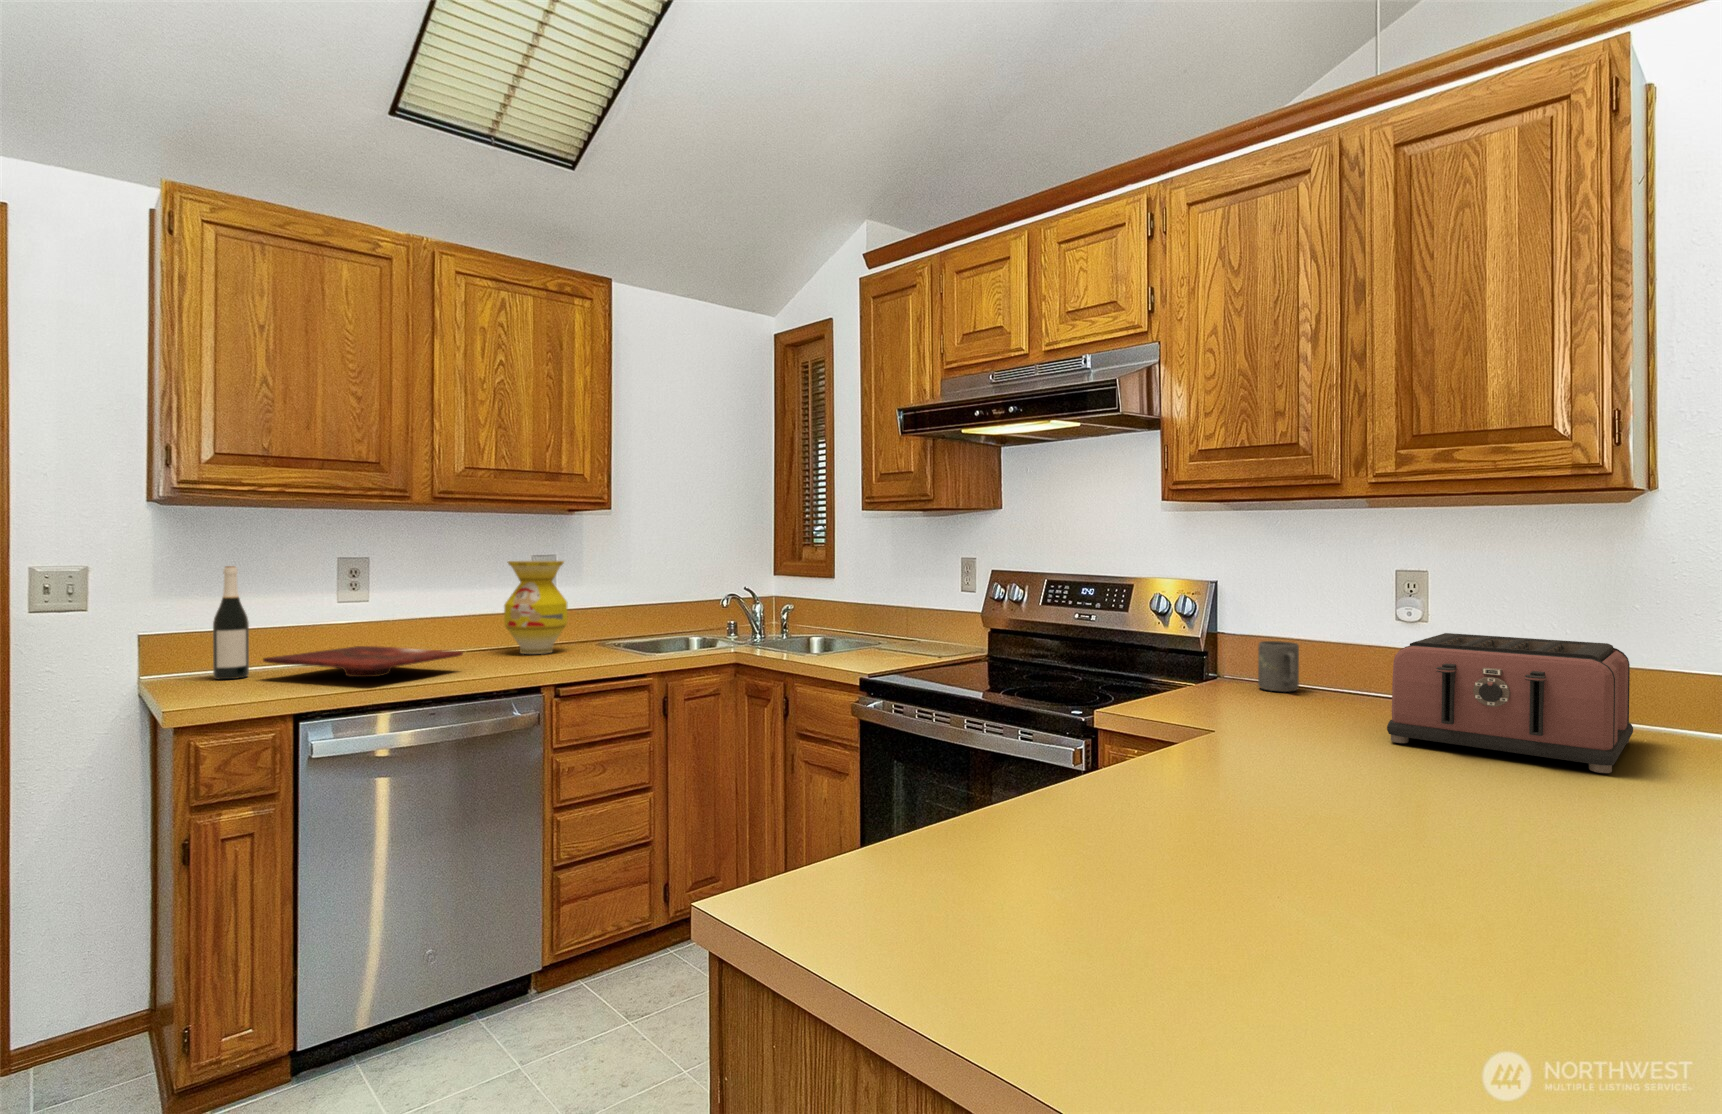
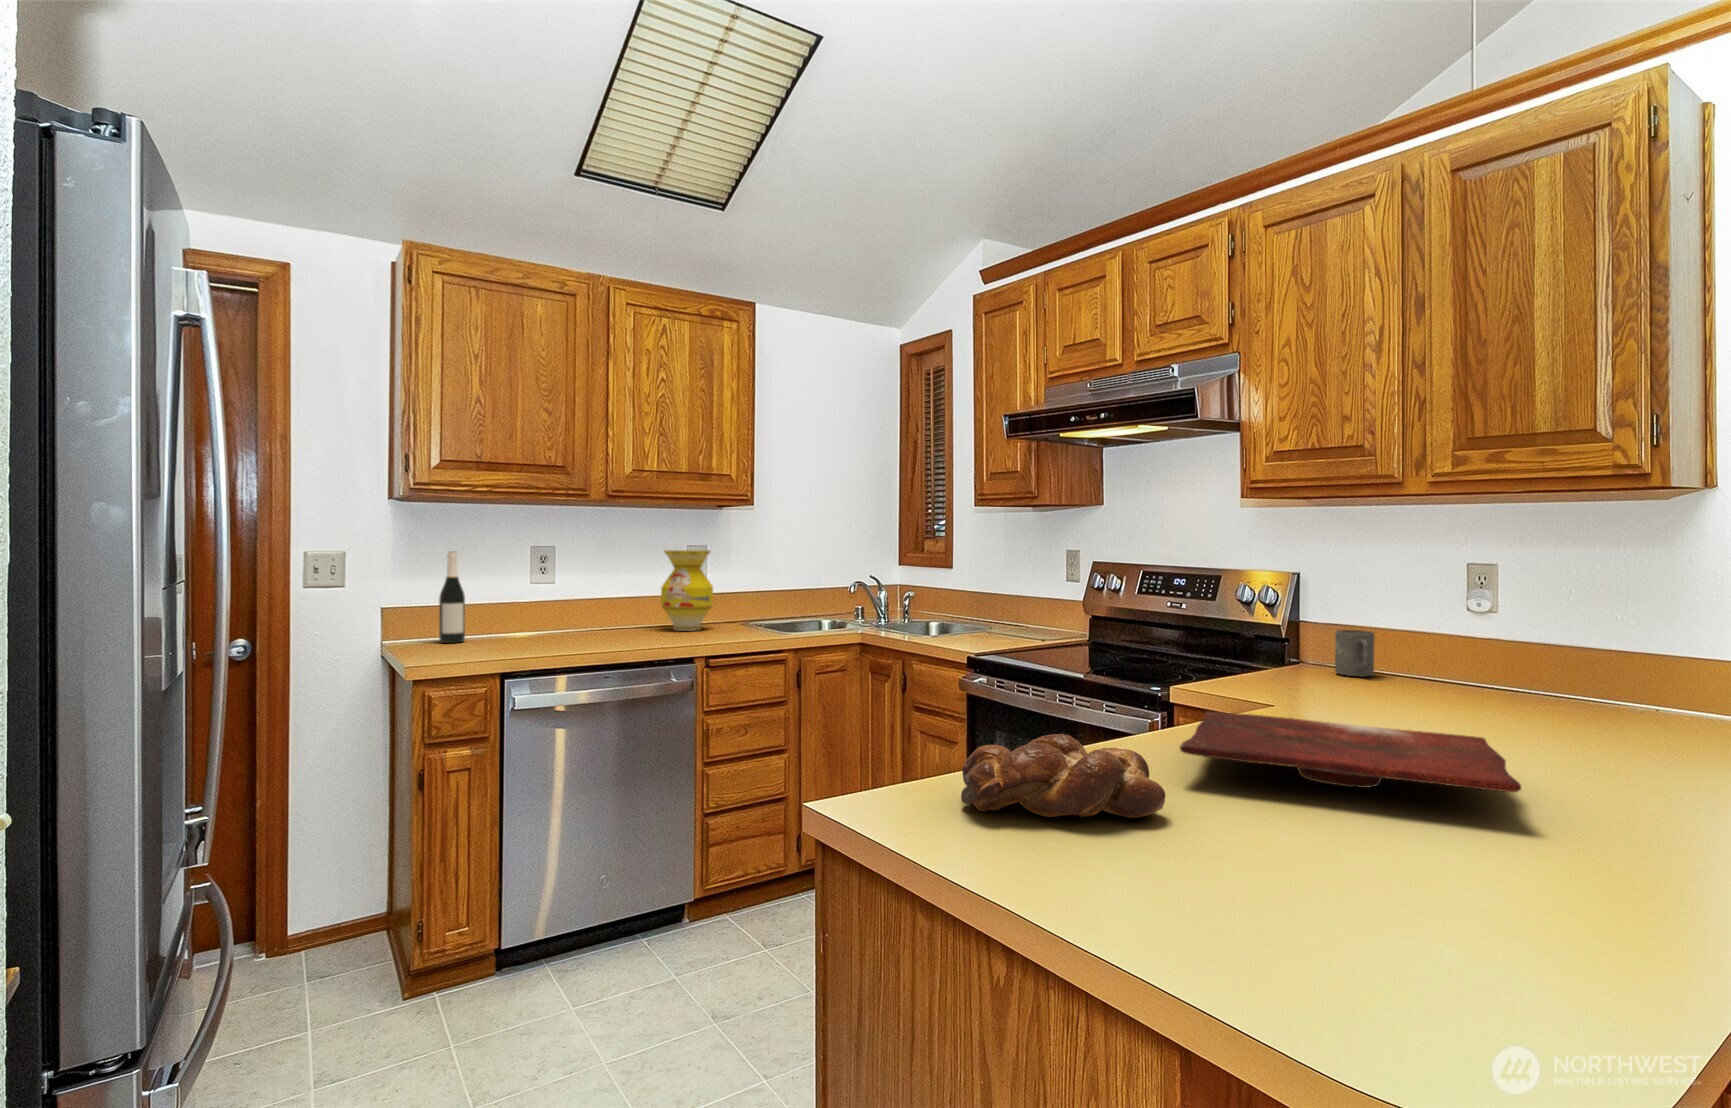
toaster: present [1387,633,1633,773] -> none [1425,621,1675,745]
cutting board: present [263,646,463,677] -> present [1180,712,1521,792]
bread loaf: none [918,818,1201,947] -> present [961,734,1165,818]

